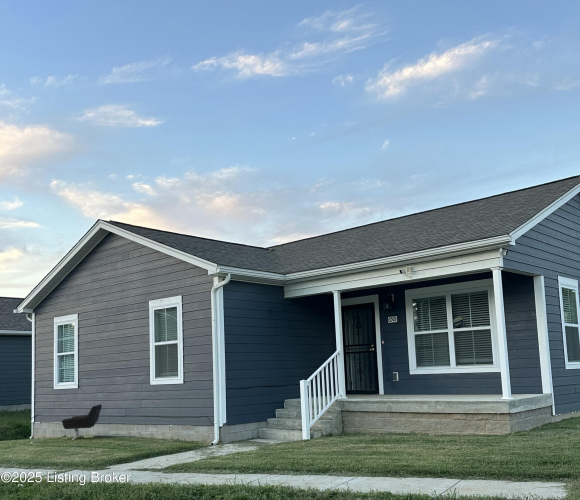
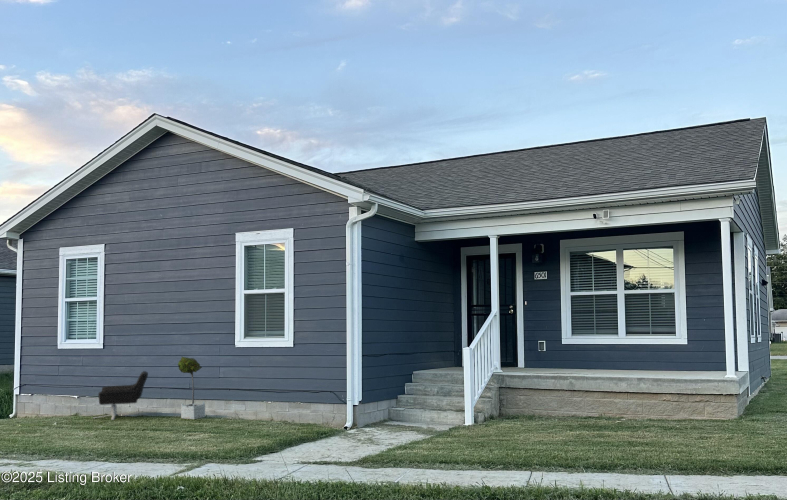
potted tree: none [113,393,133,439] -> present [178,357,205,419]

